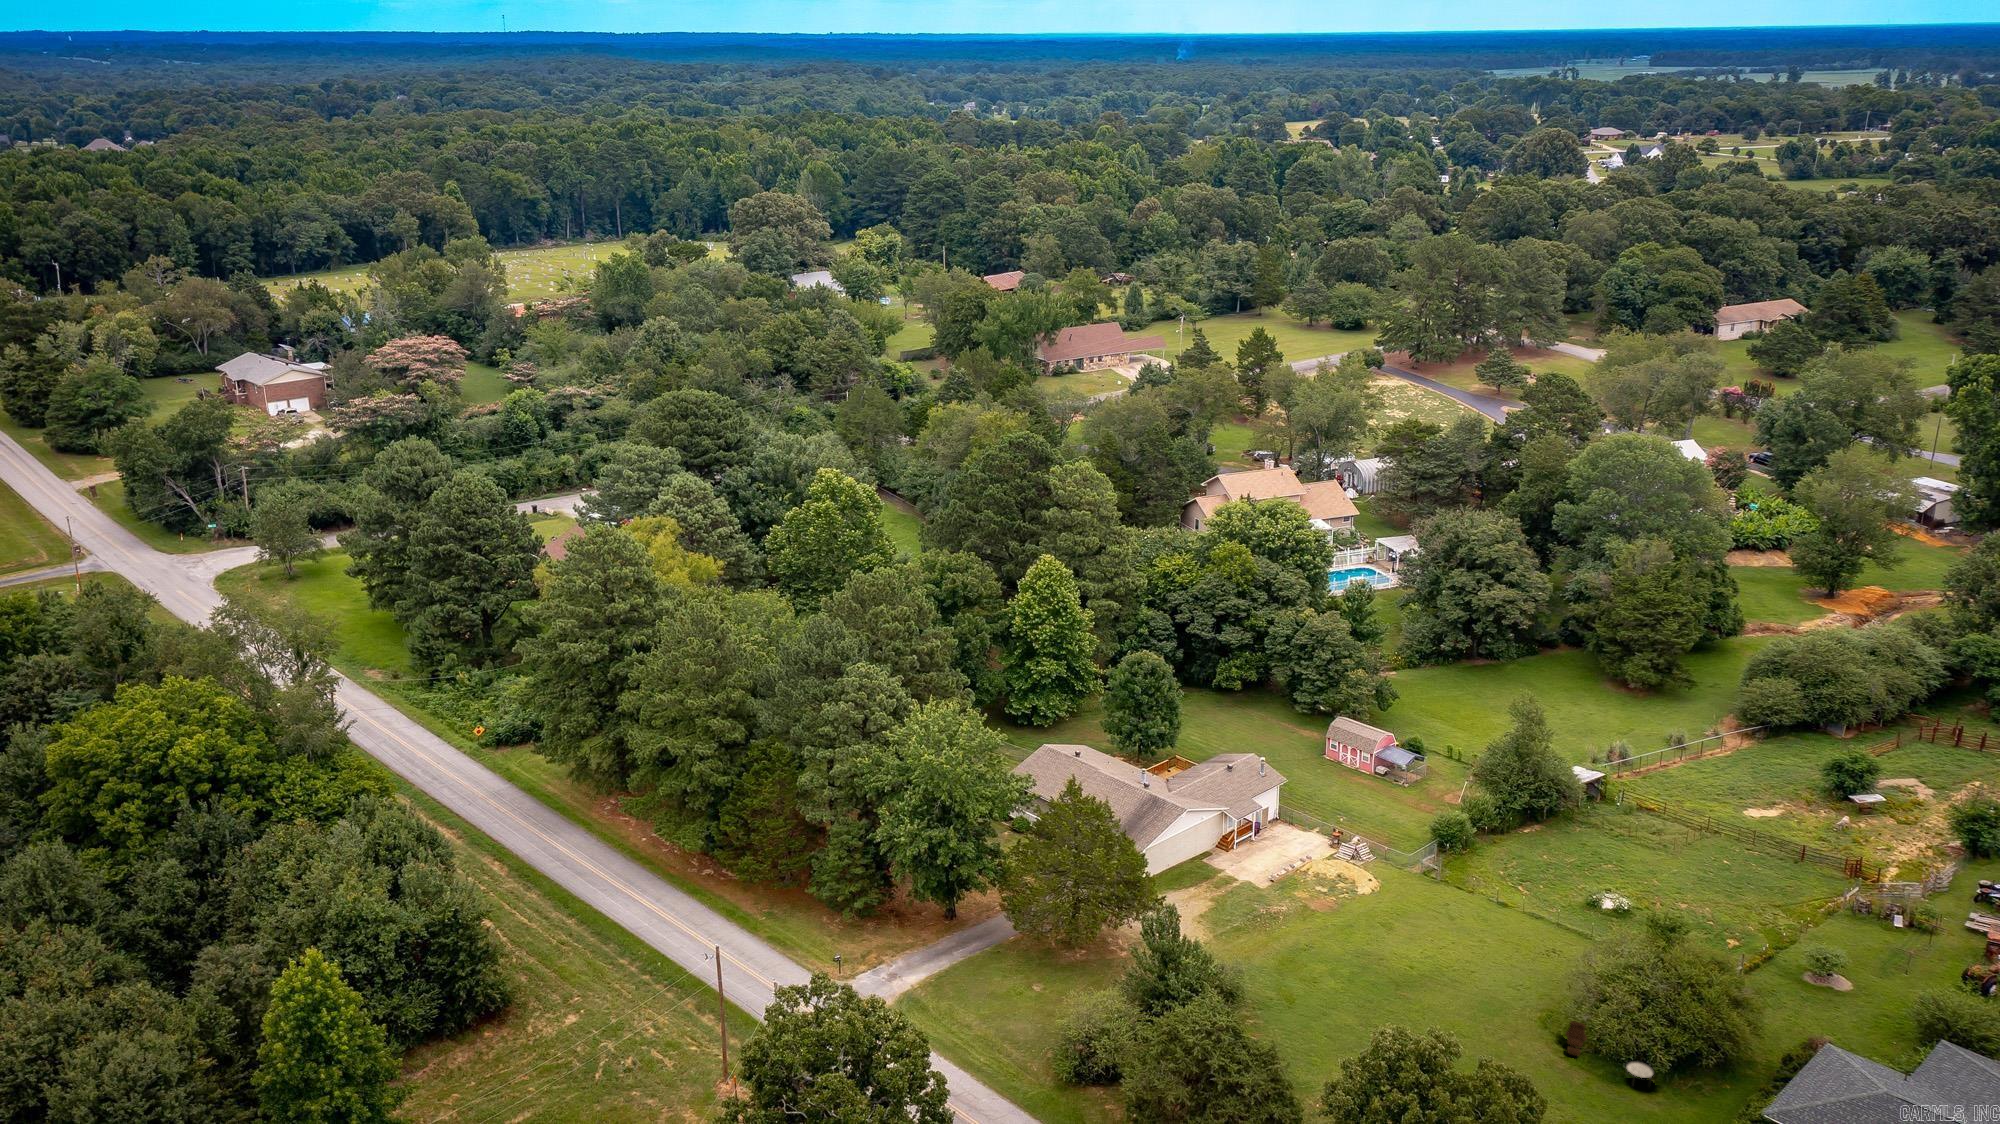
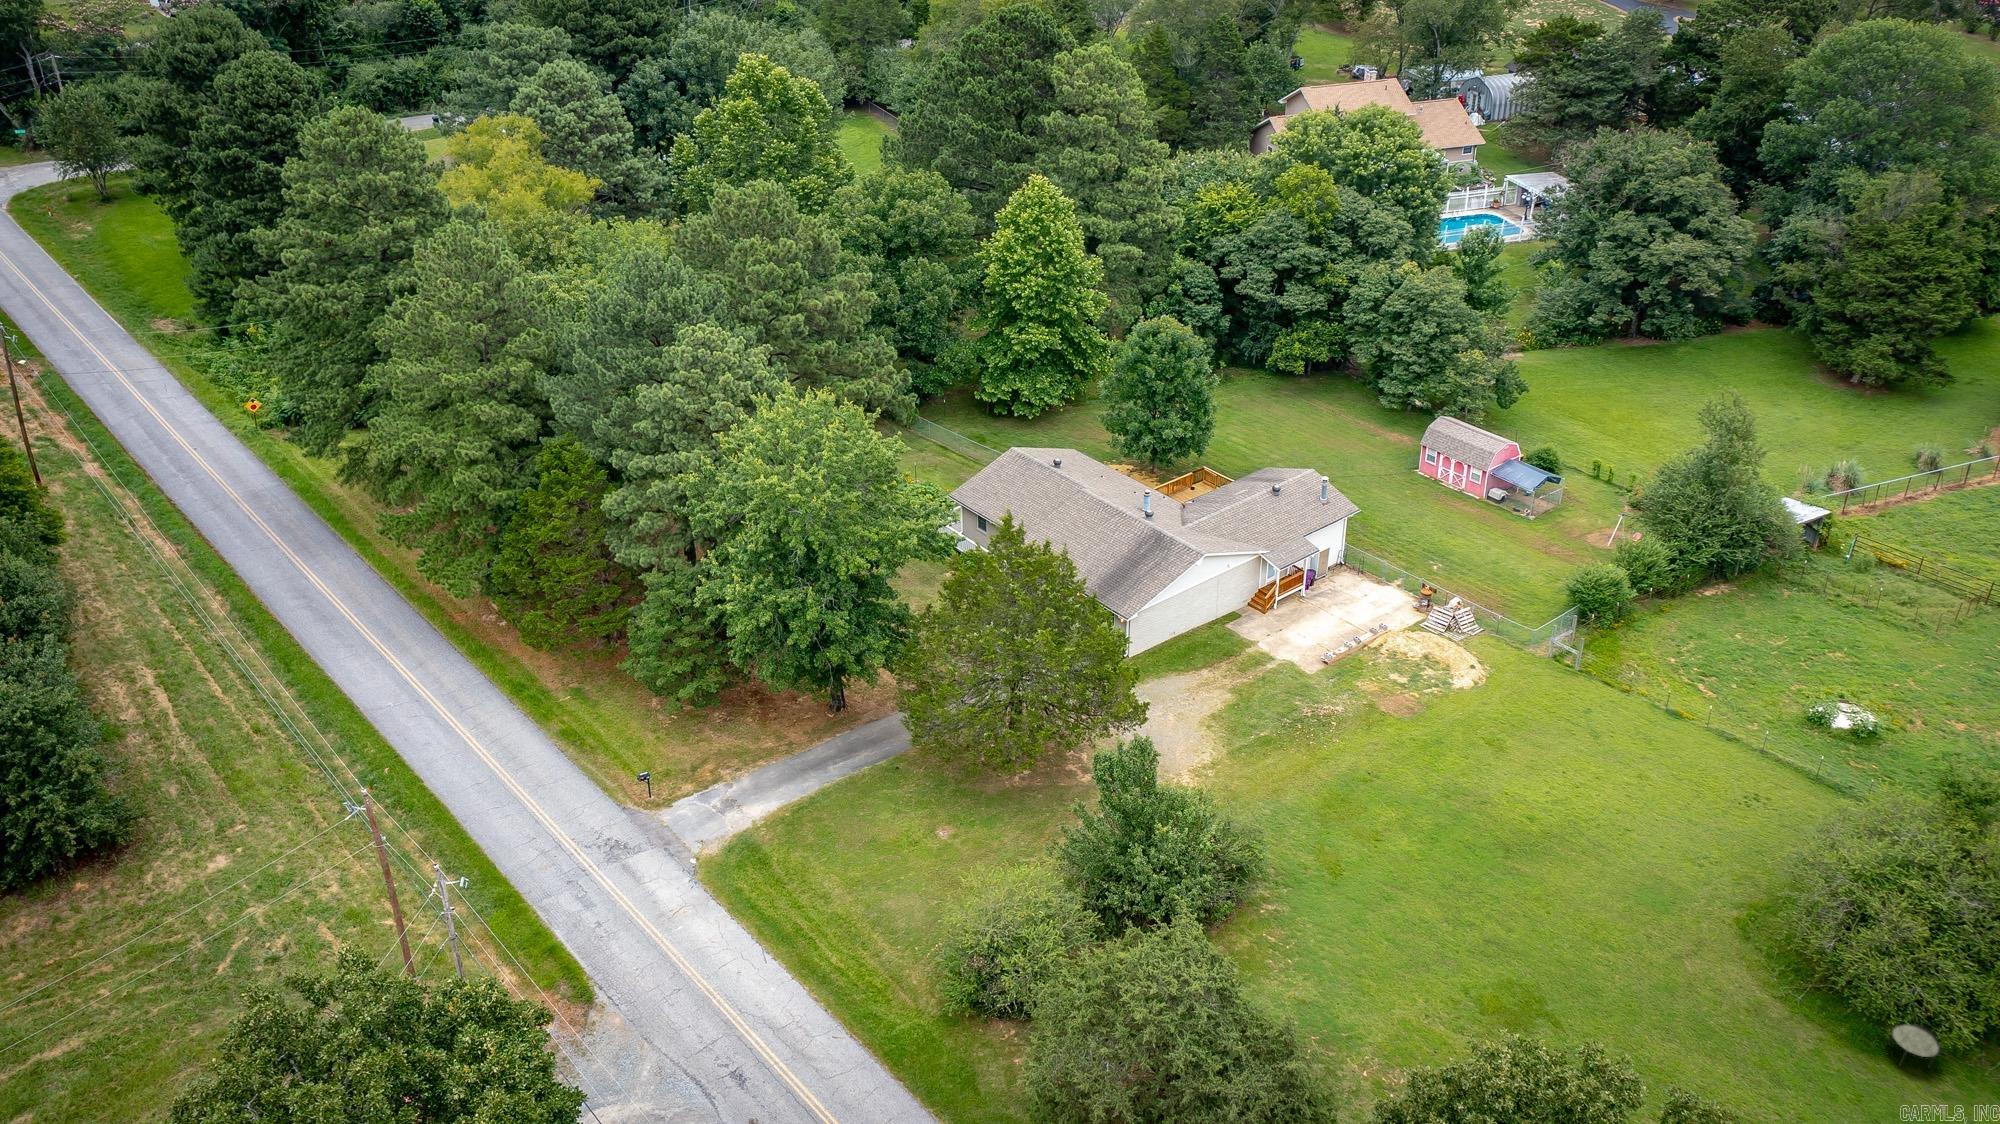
lounge chair: present [1566,1021,1587,1056] -> none [1781,941,1821,1004]

